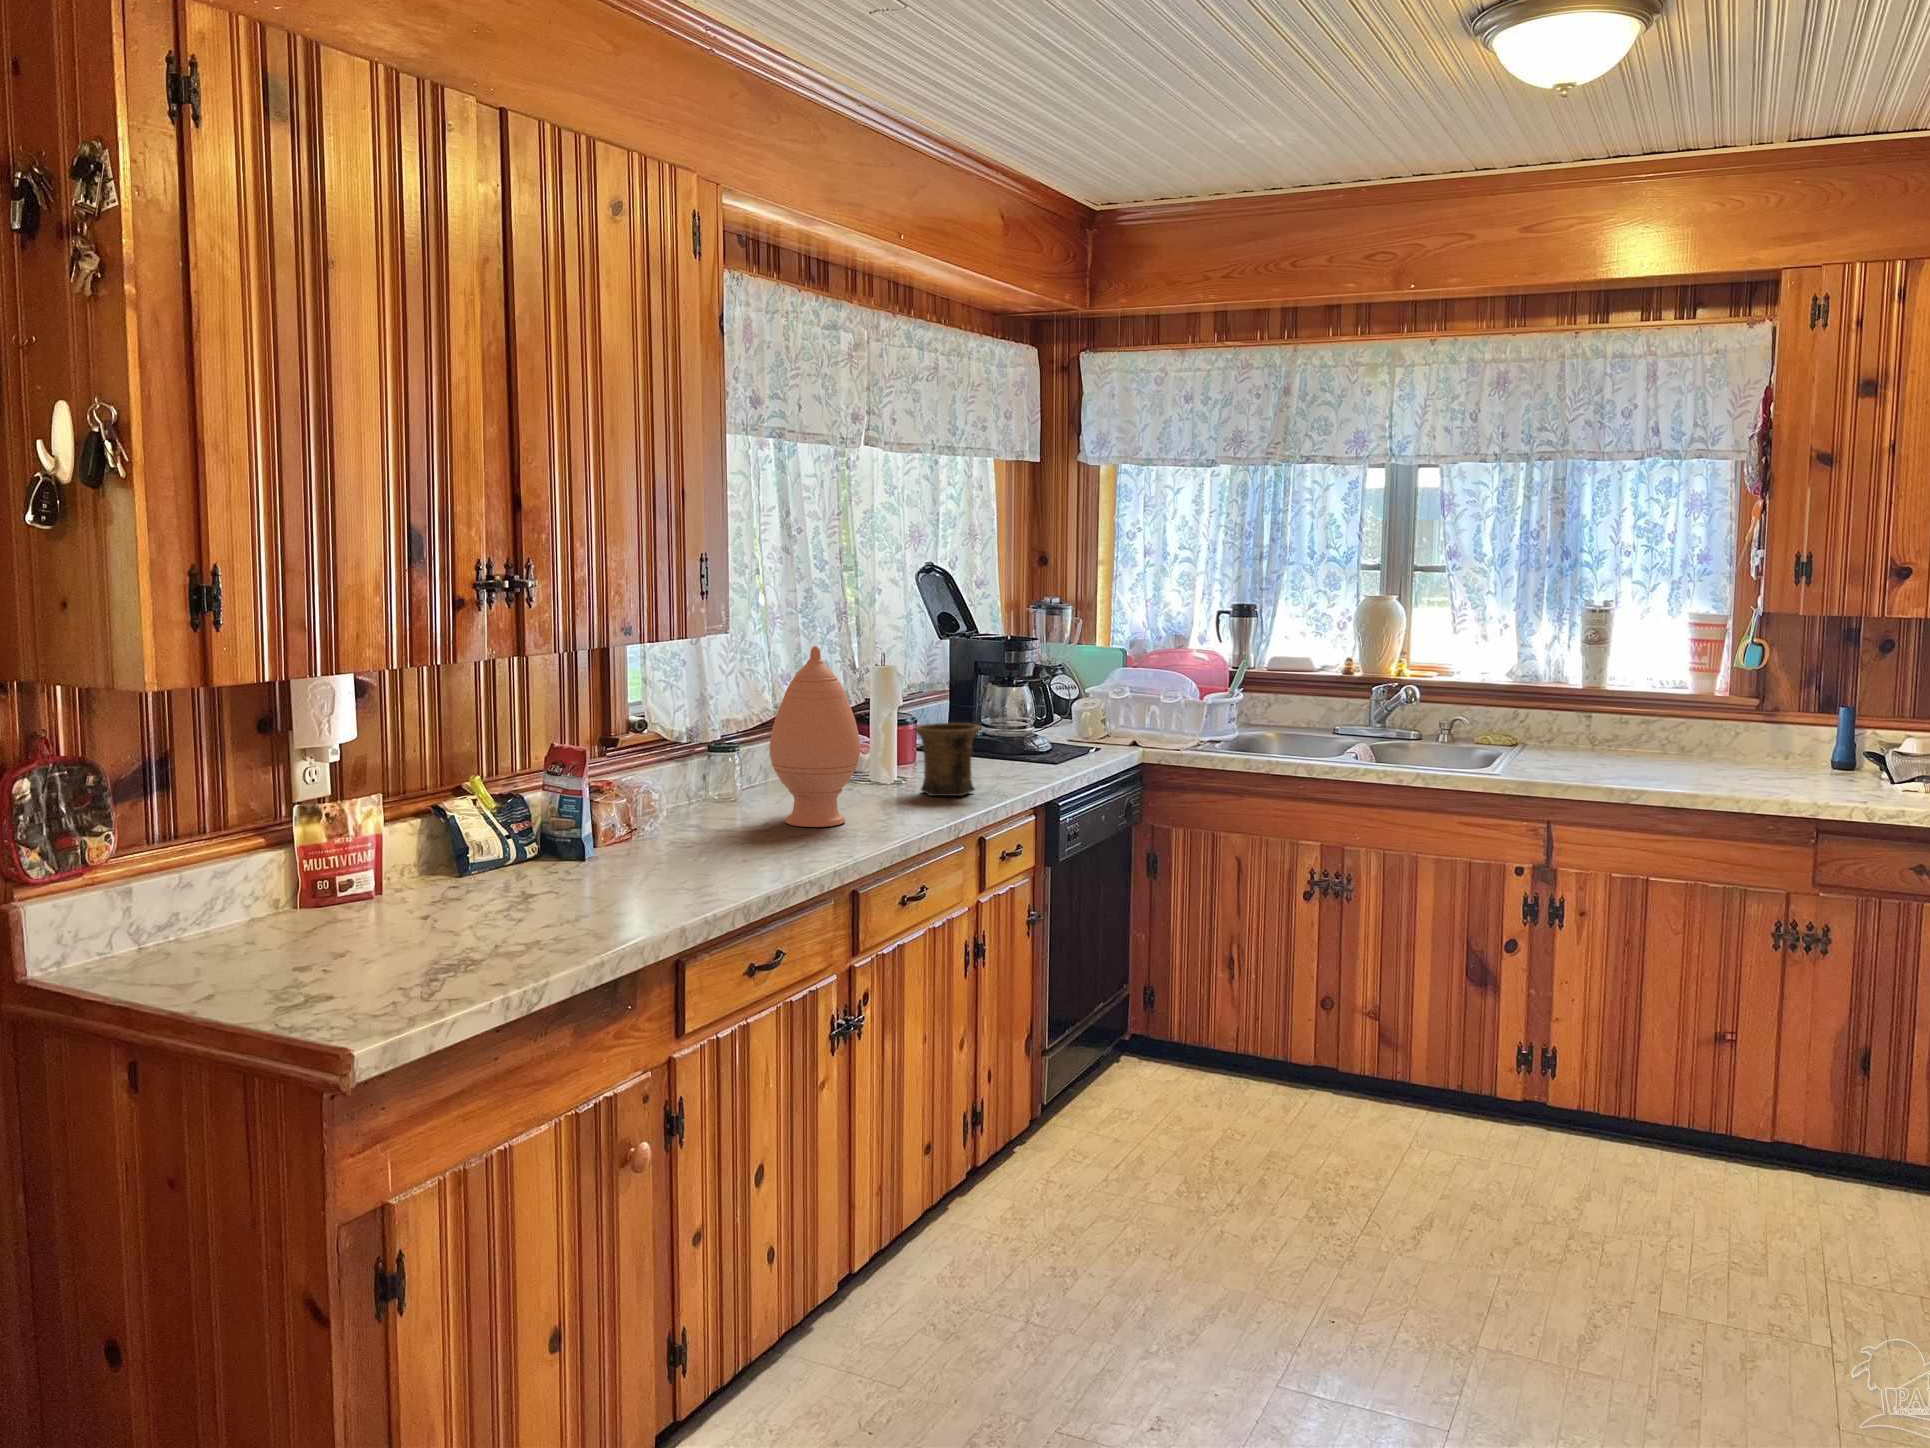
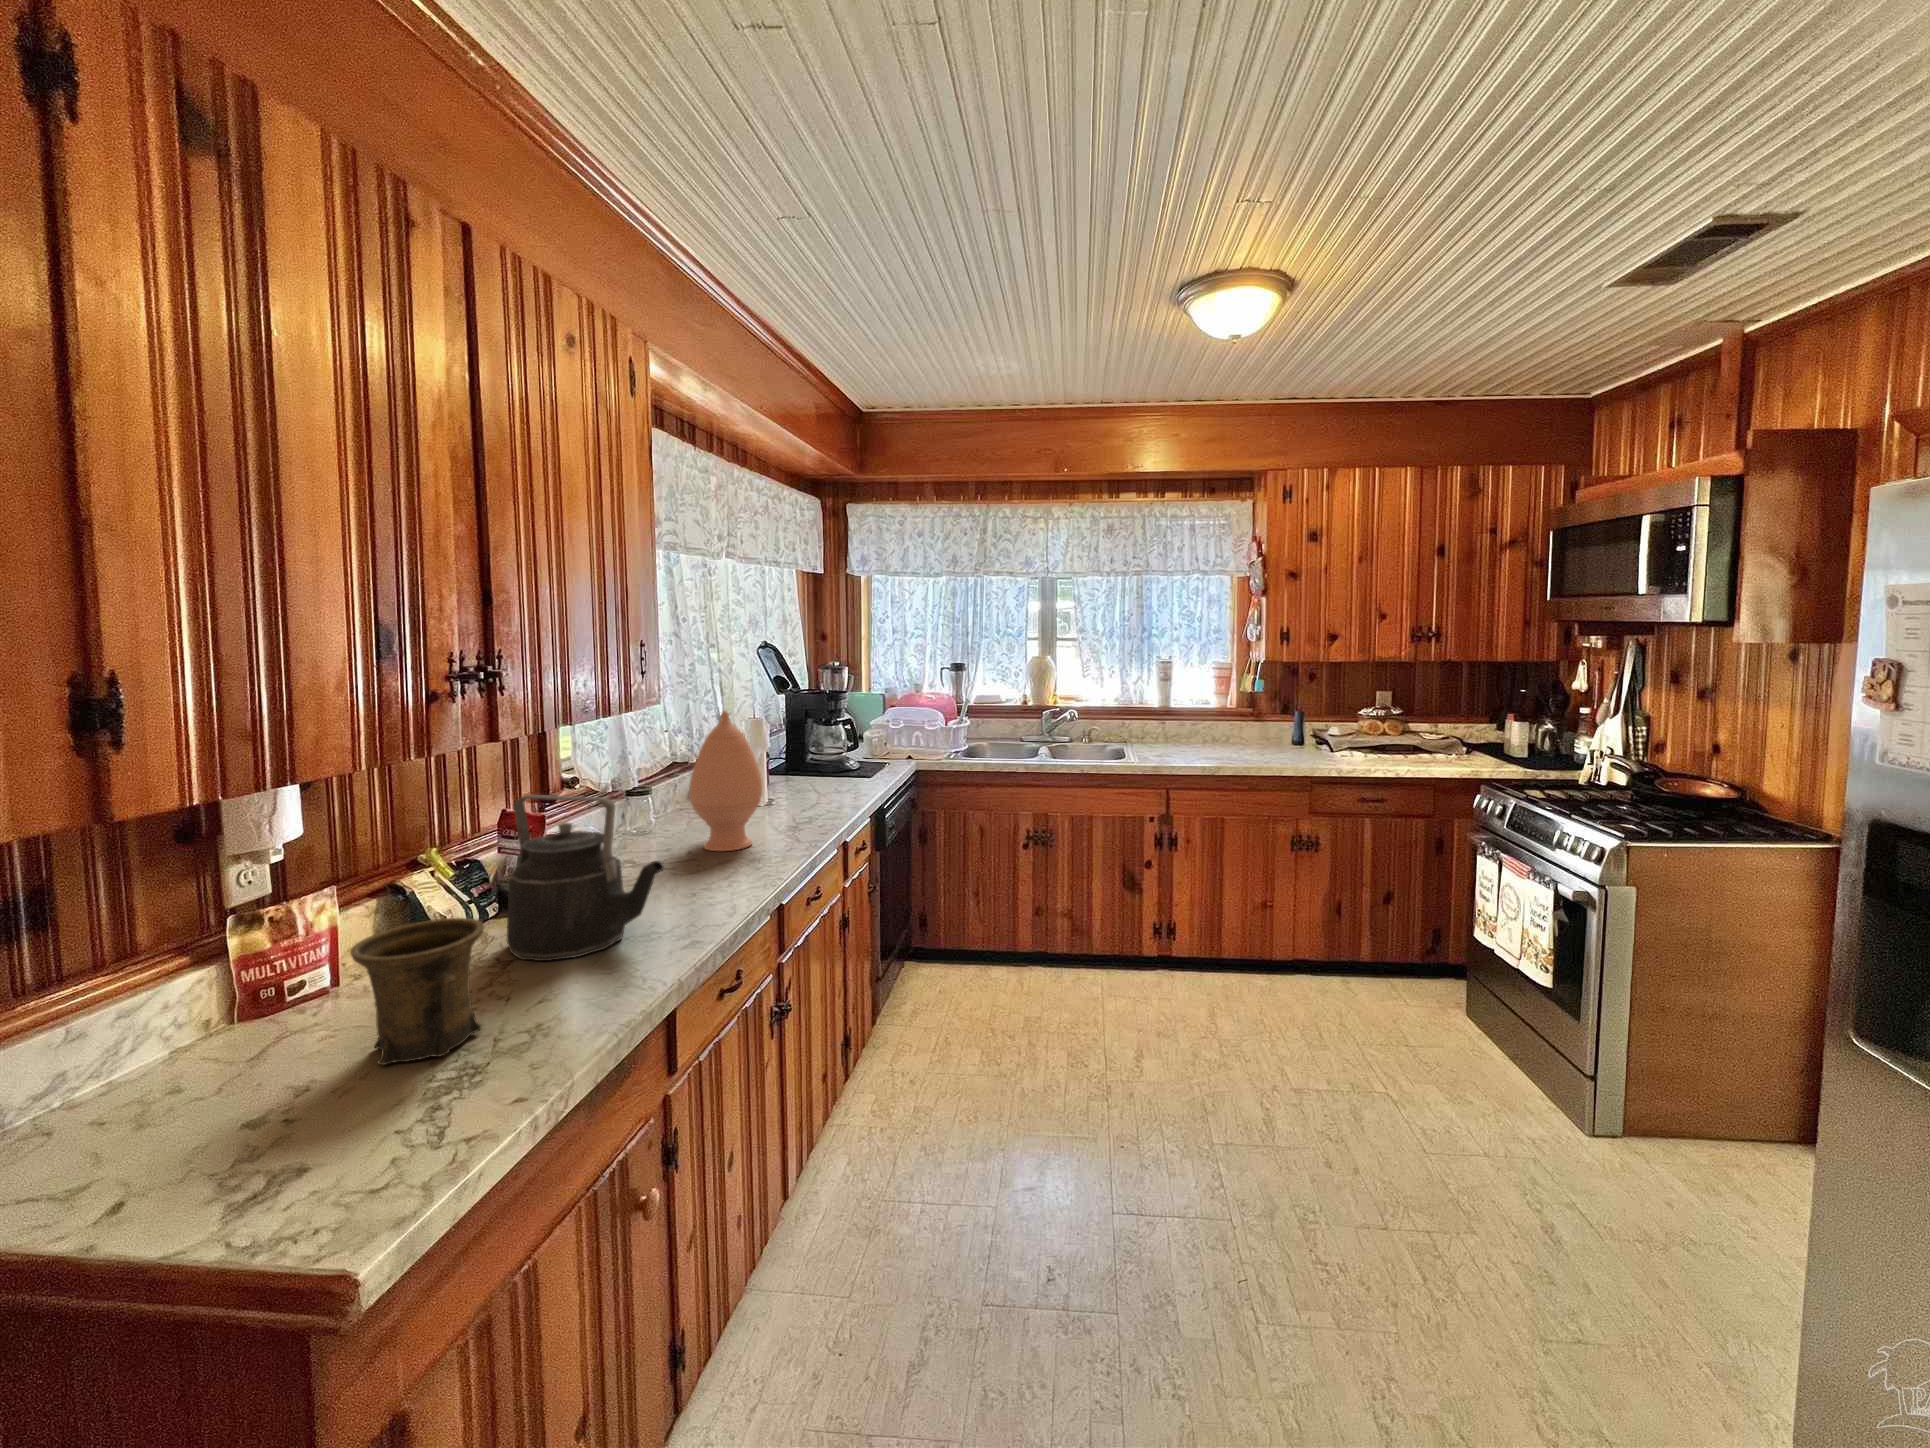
kettle: none [533,720,687,899] -> present [507,795,664,961]
mug: present [915,723,980,796] -> present [350,918,484,1065]

